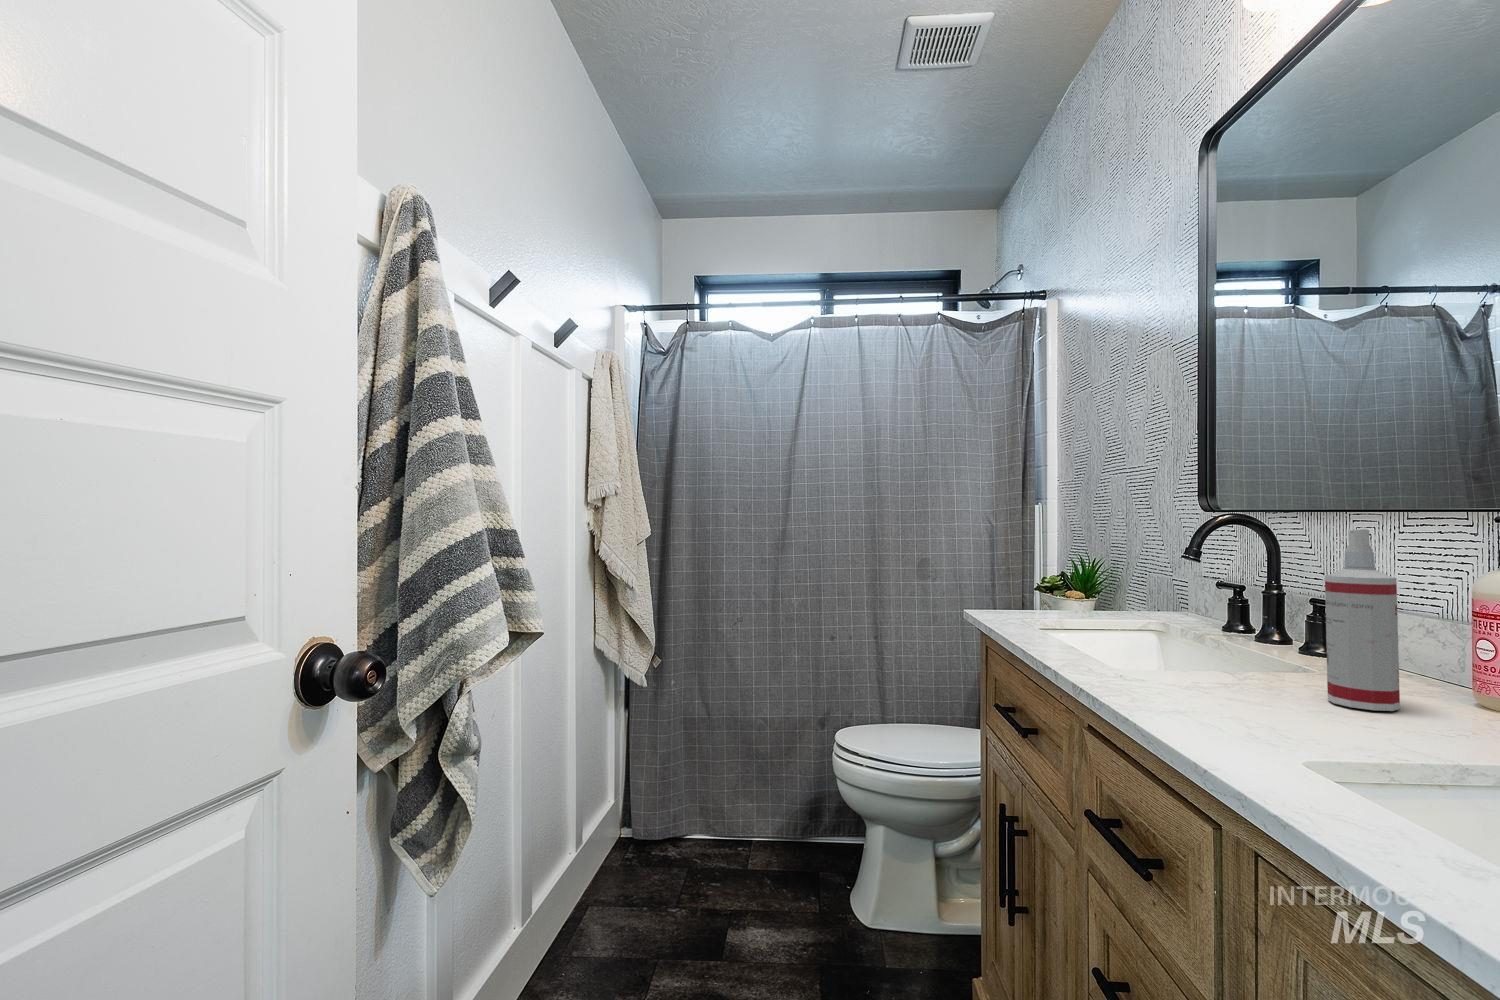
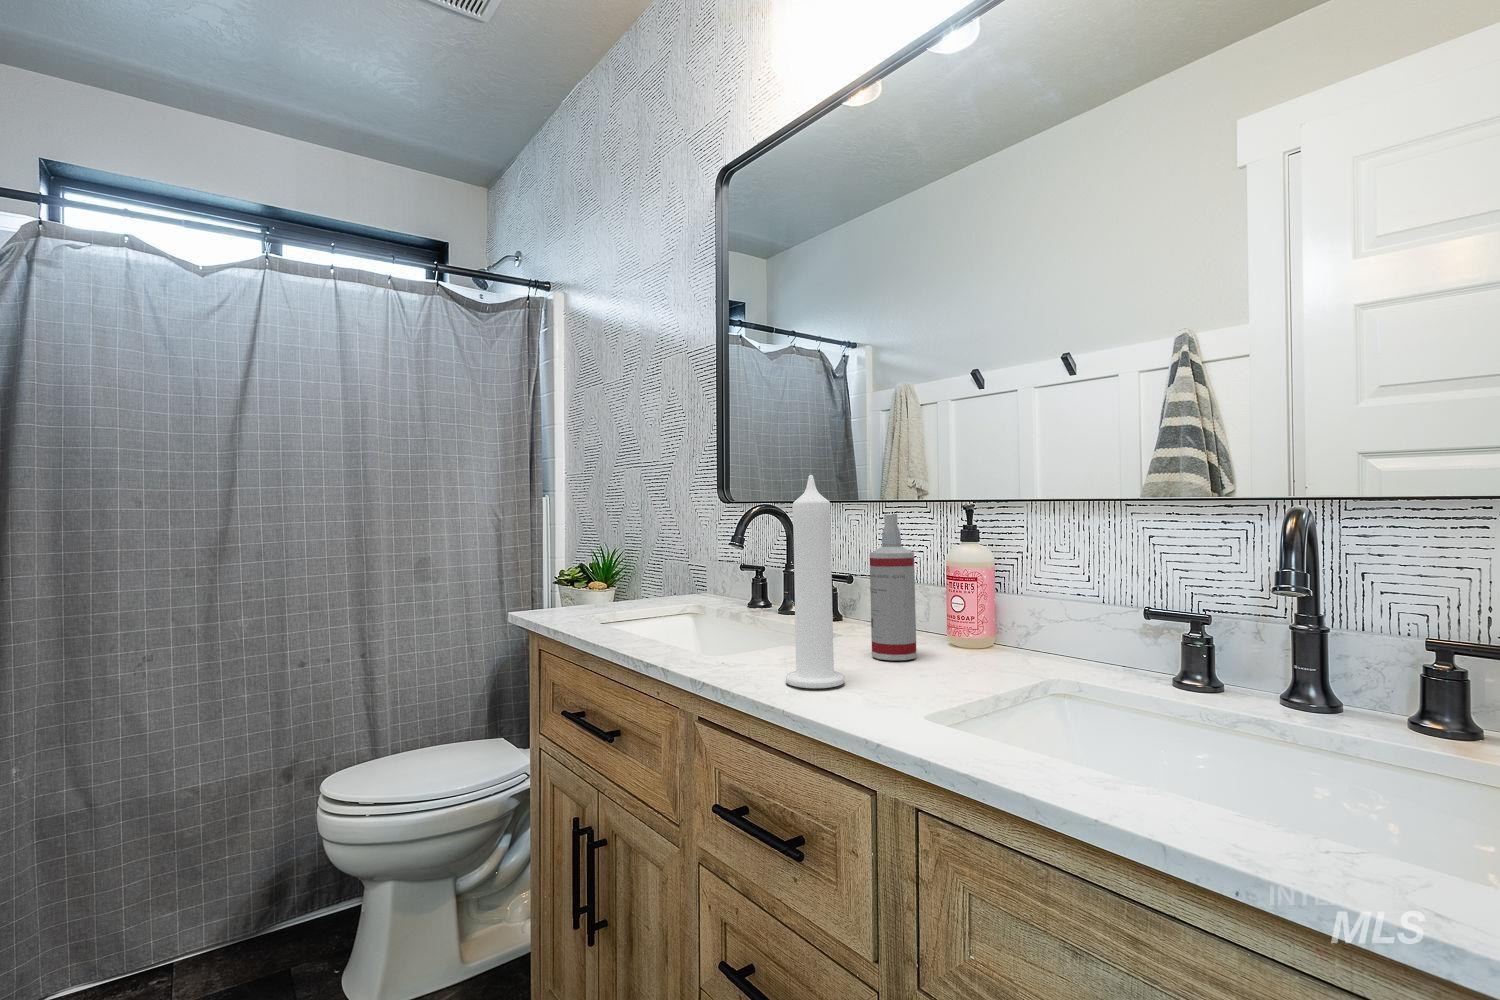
candle: none [1174,485,1250,717] -> present [786,475,845,688]

